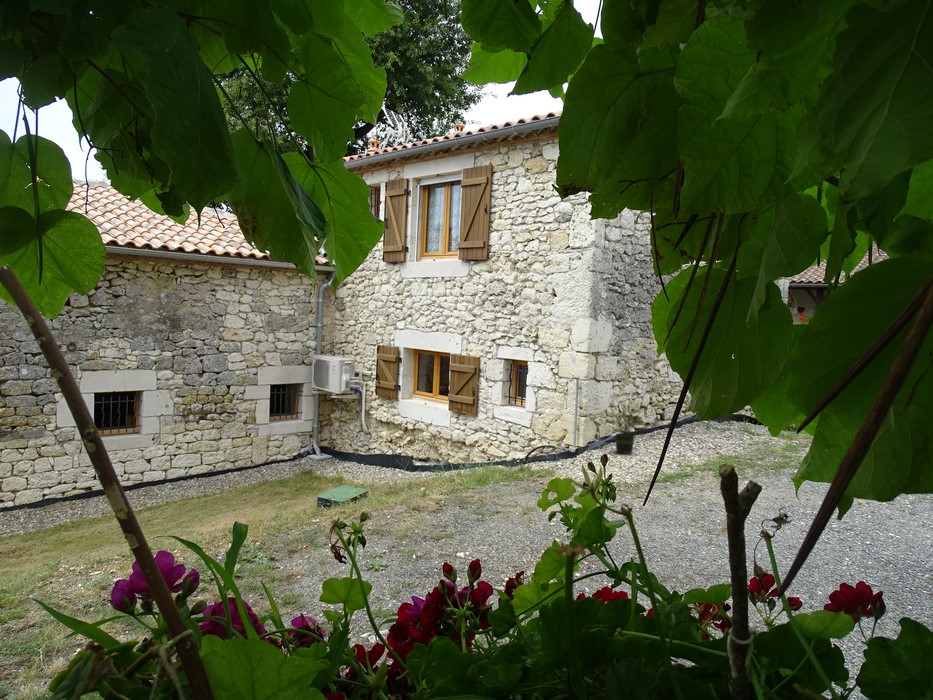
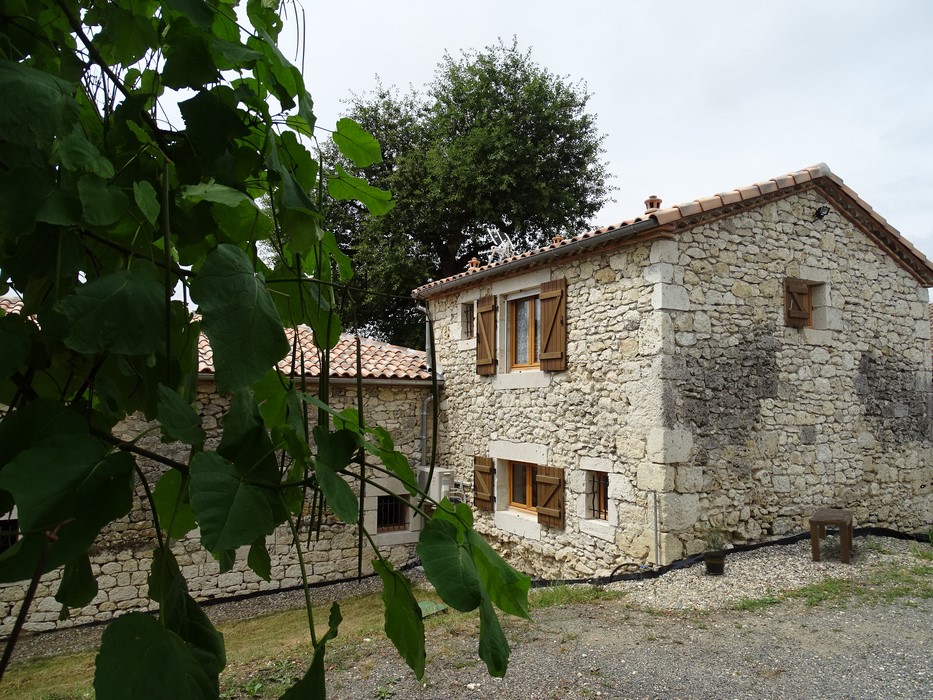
bench: none [698,397,730,443] -> present [809,509,854,563]

